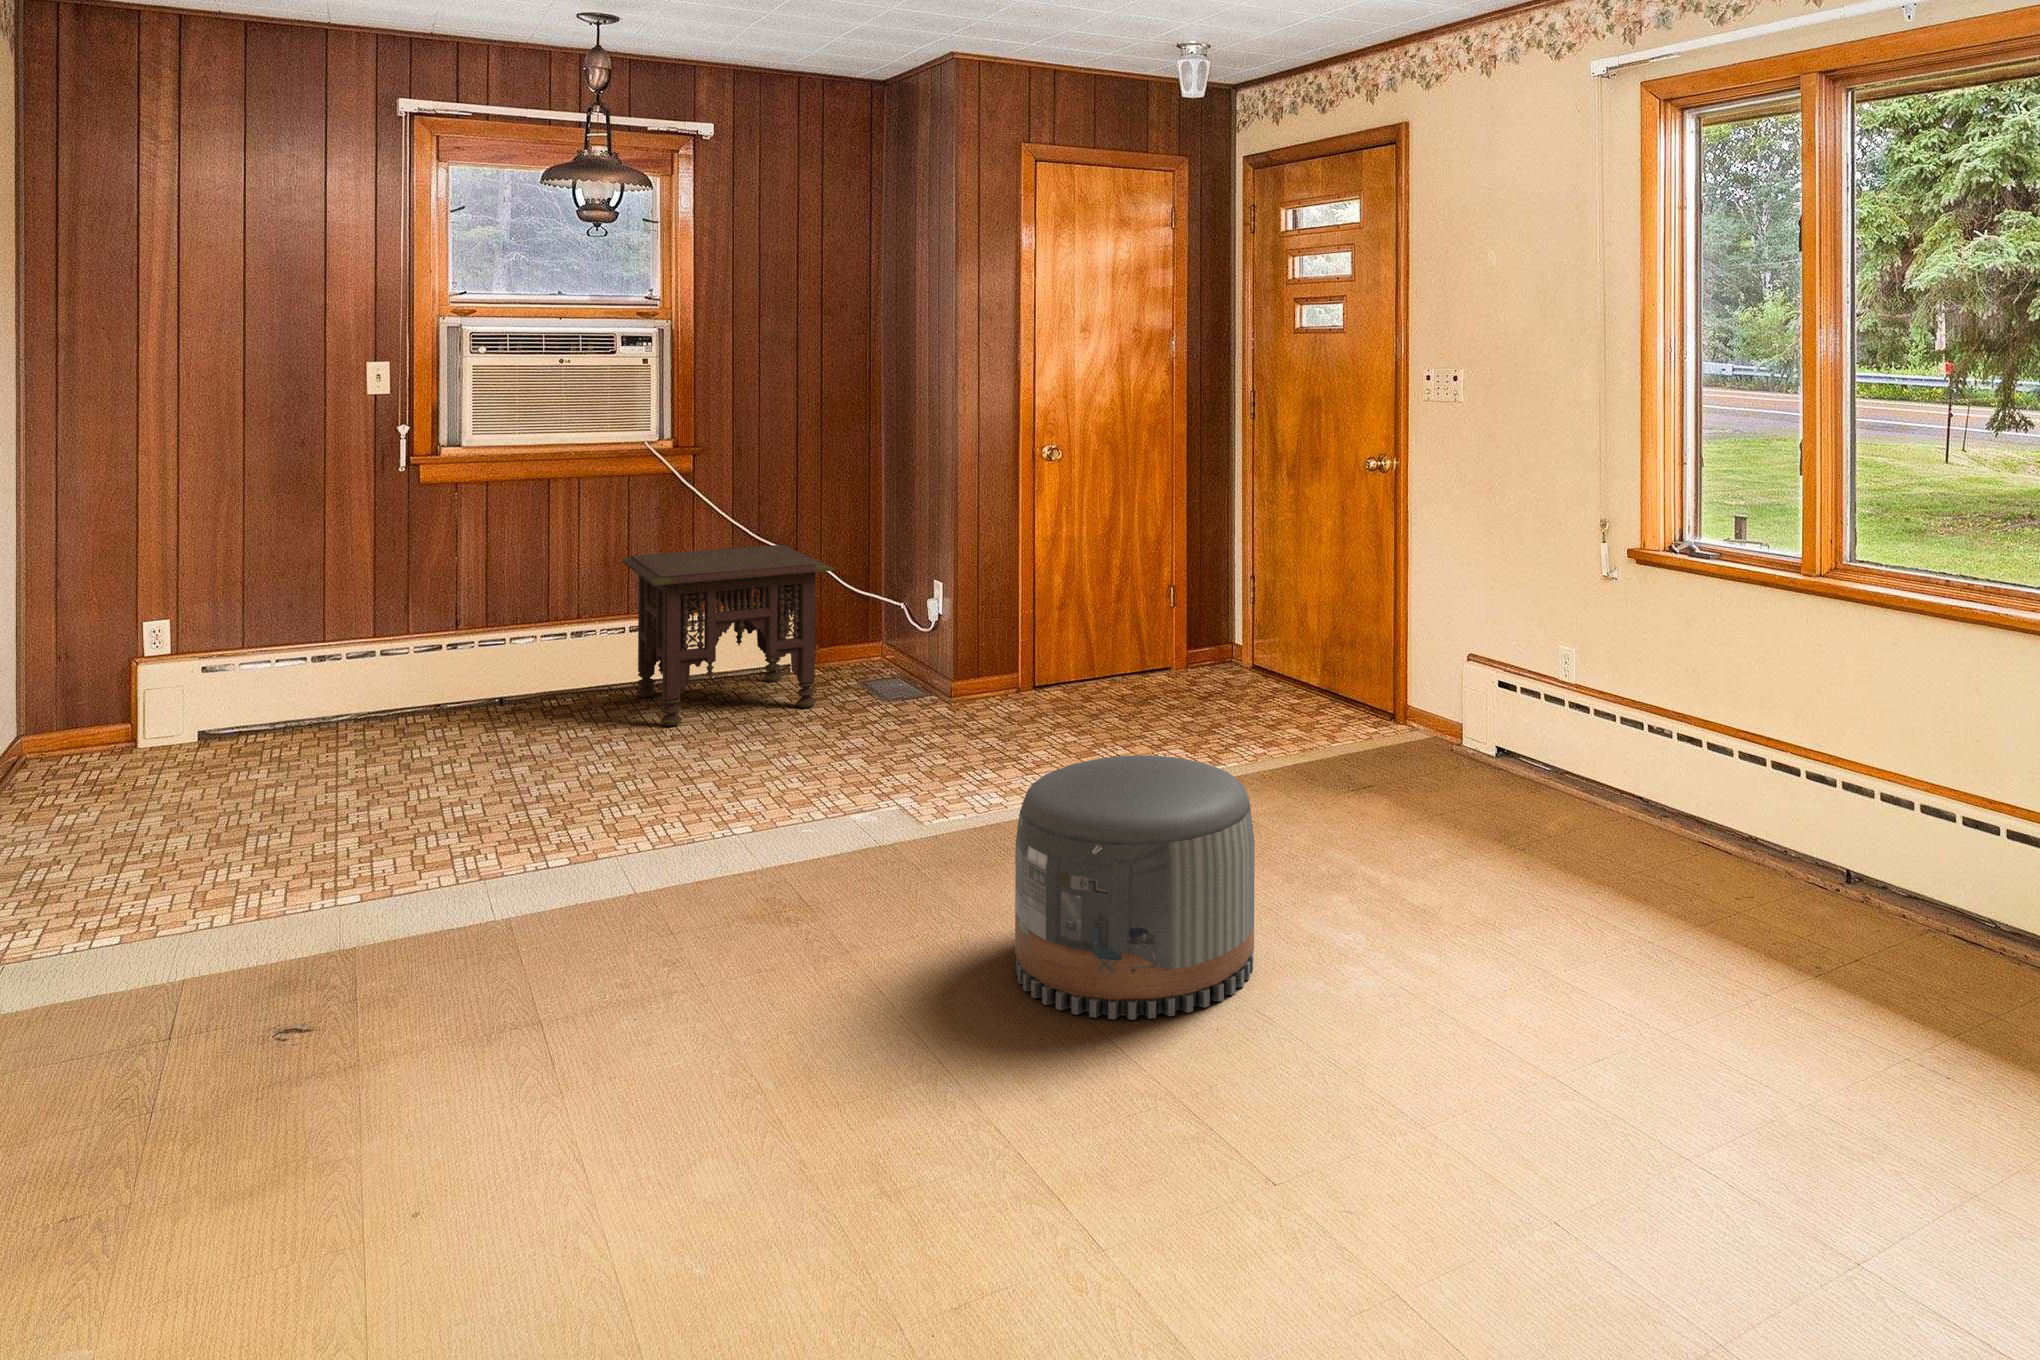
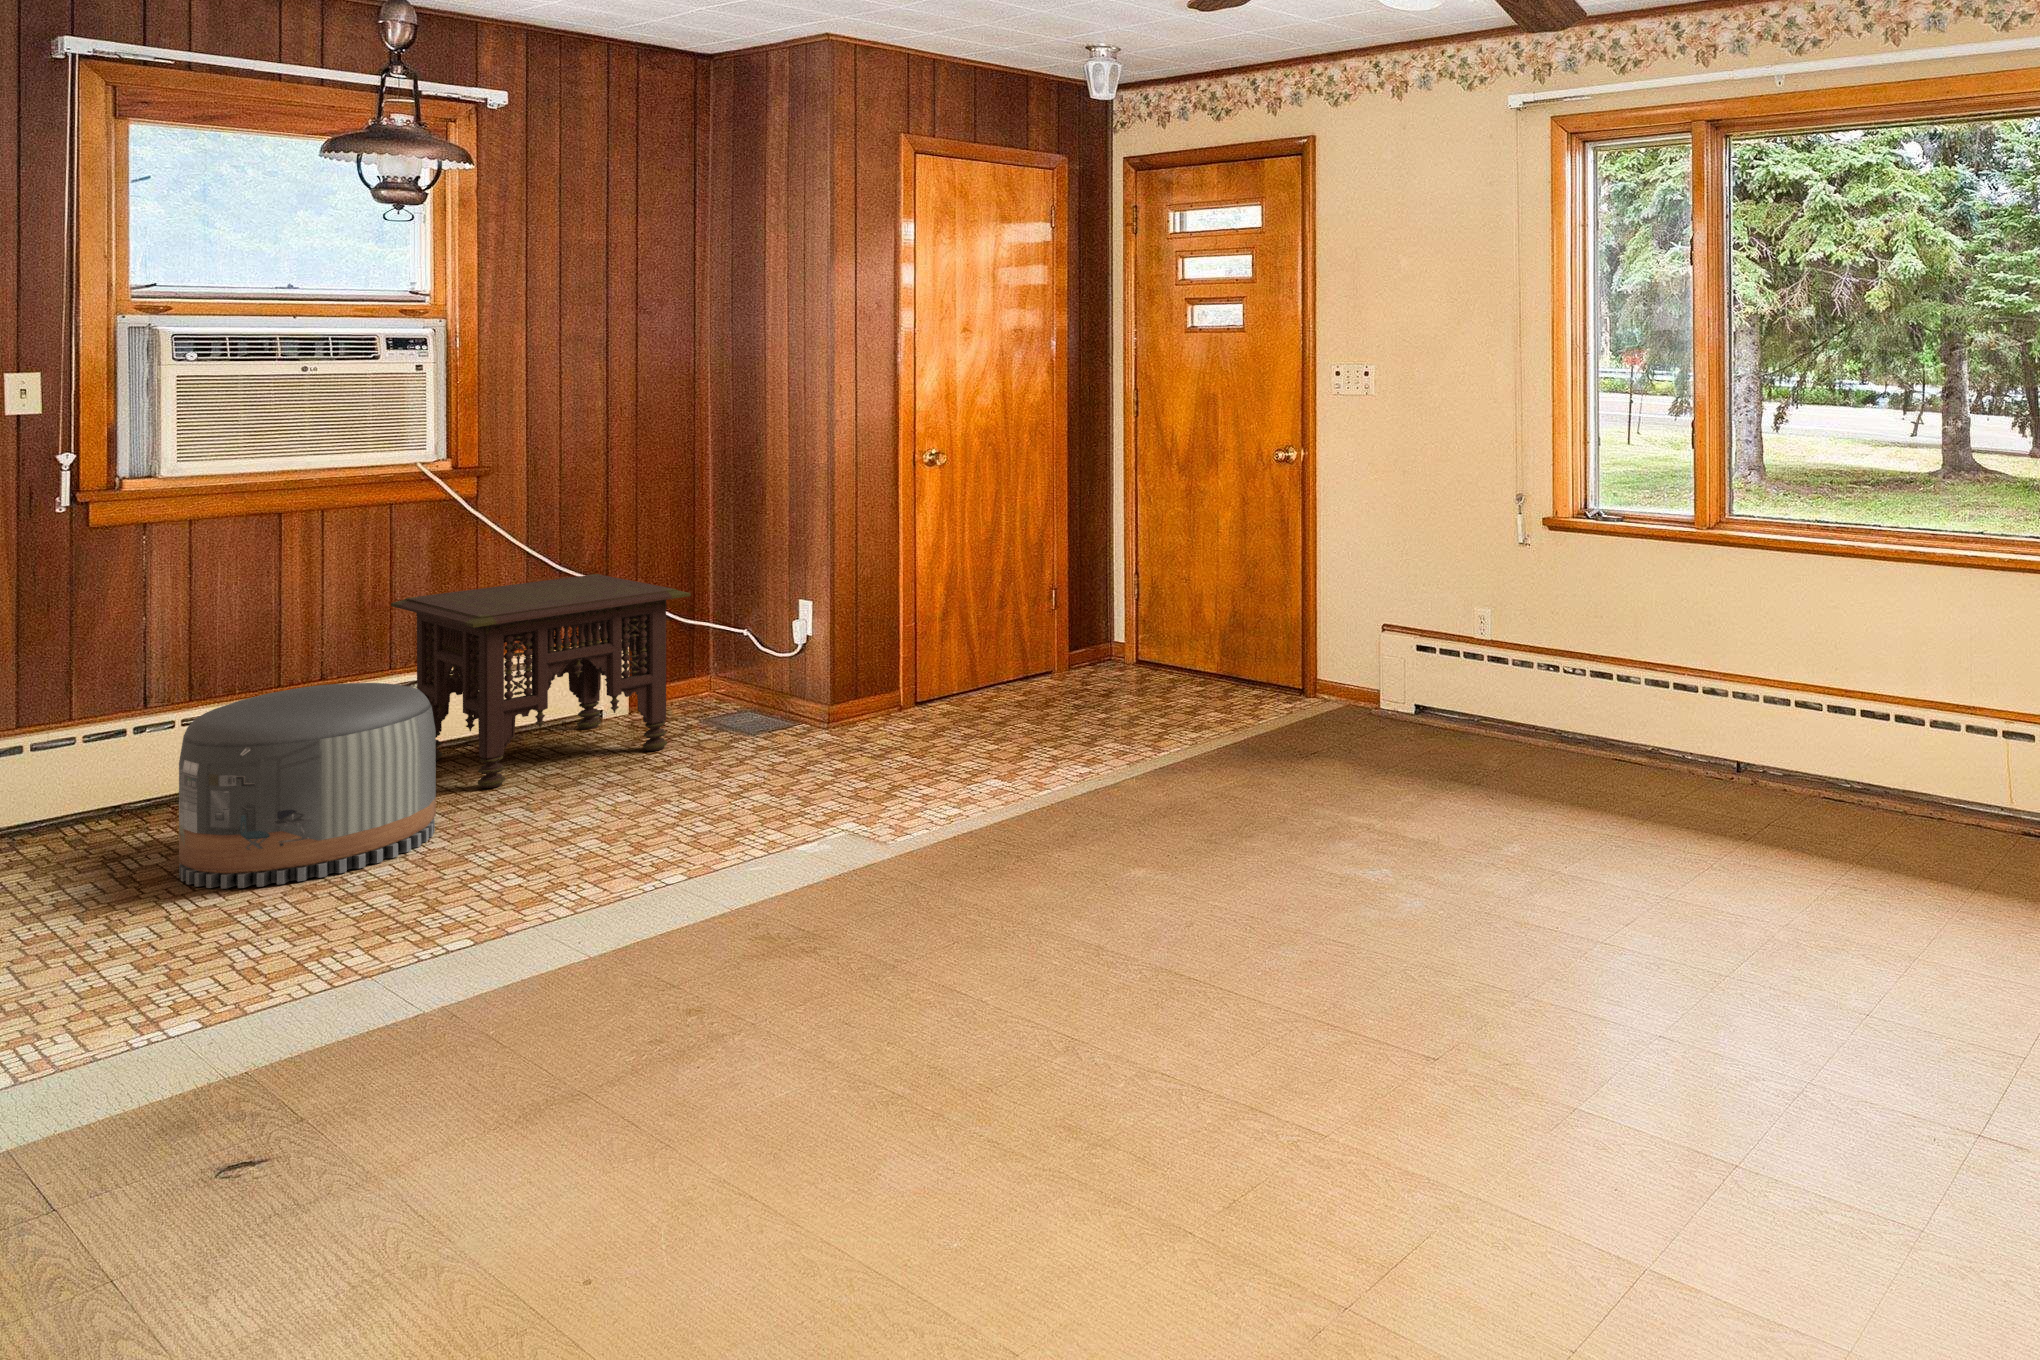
pouf: present [1015,755,1255,1020] -> present [179,683,436,888]

